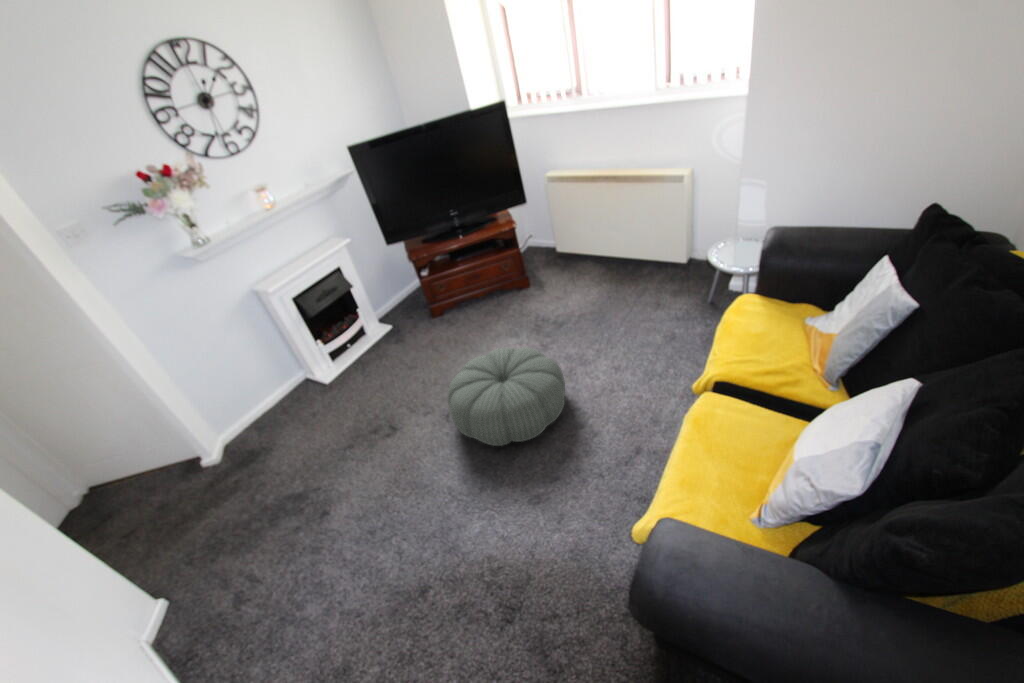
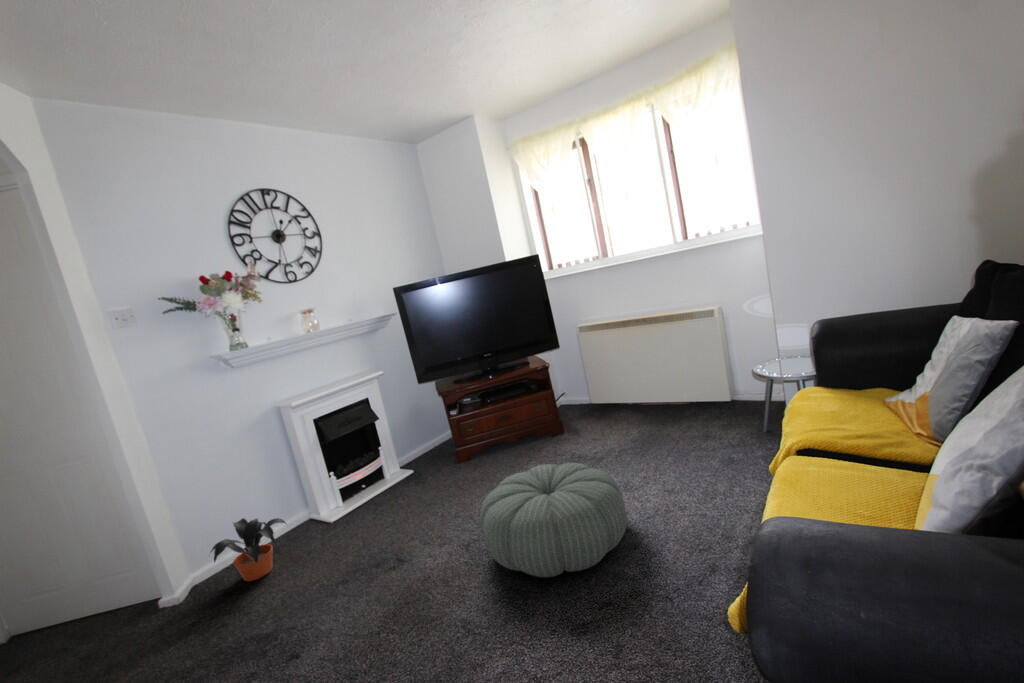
potted plant: none [231,387,290,434] -> present [211,518,286,581]

